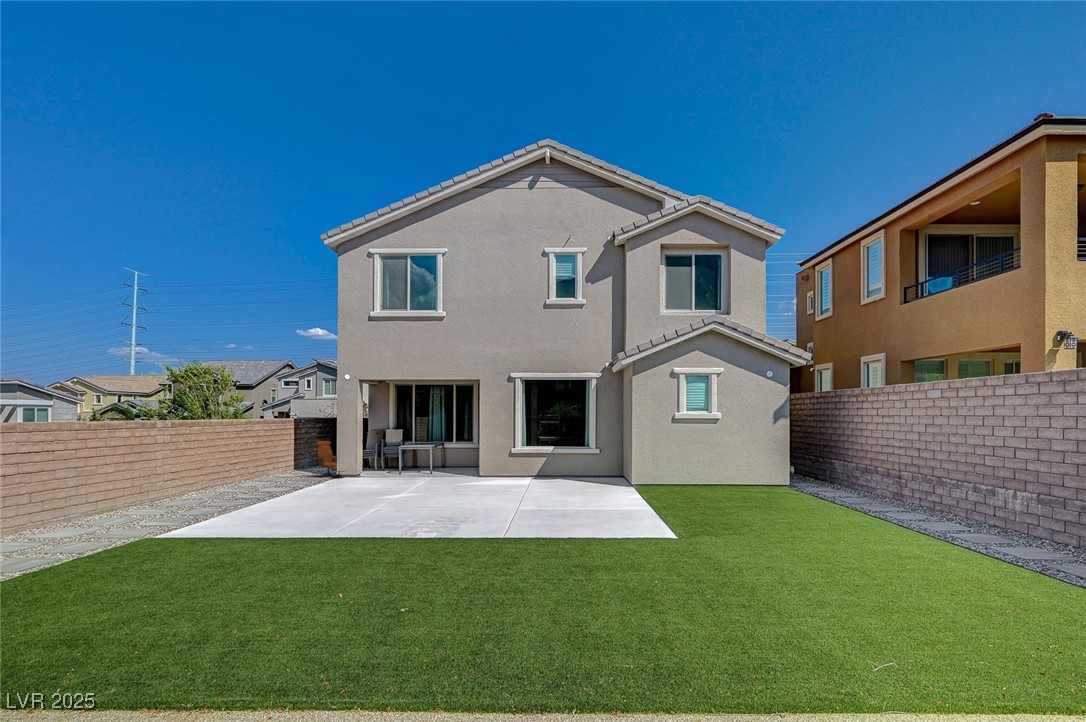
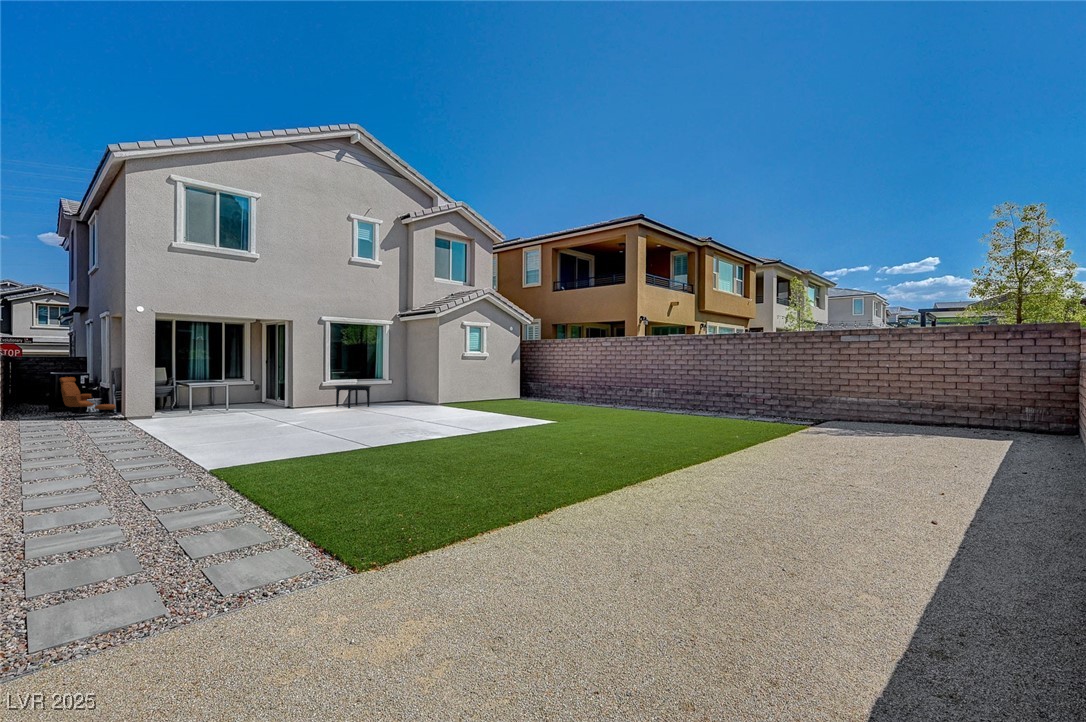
round table: none [516,456,560,485] -> present [335,385,371,408]

